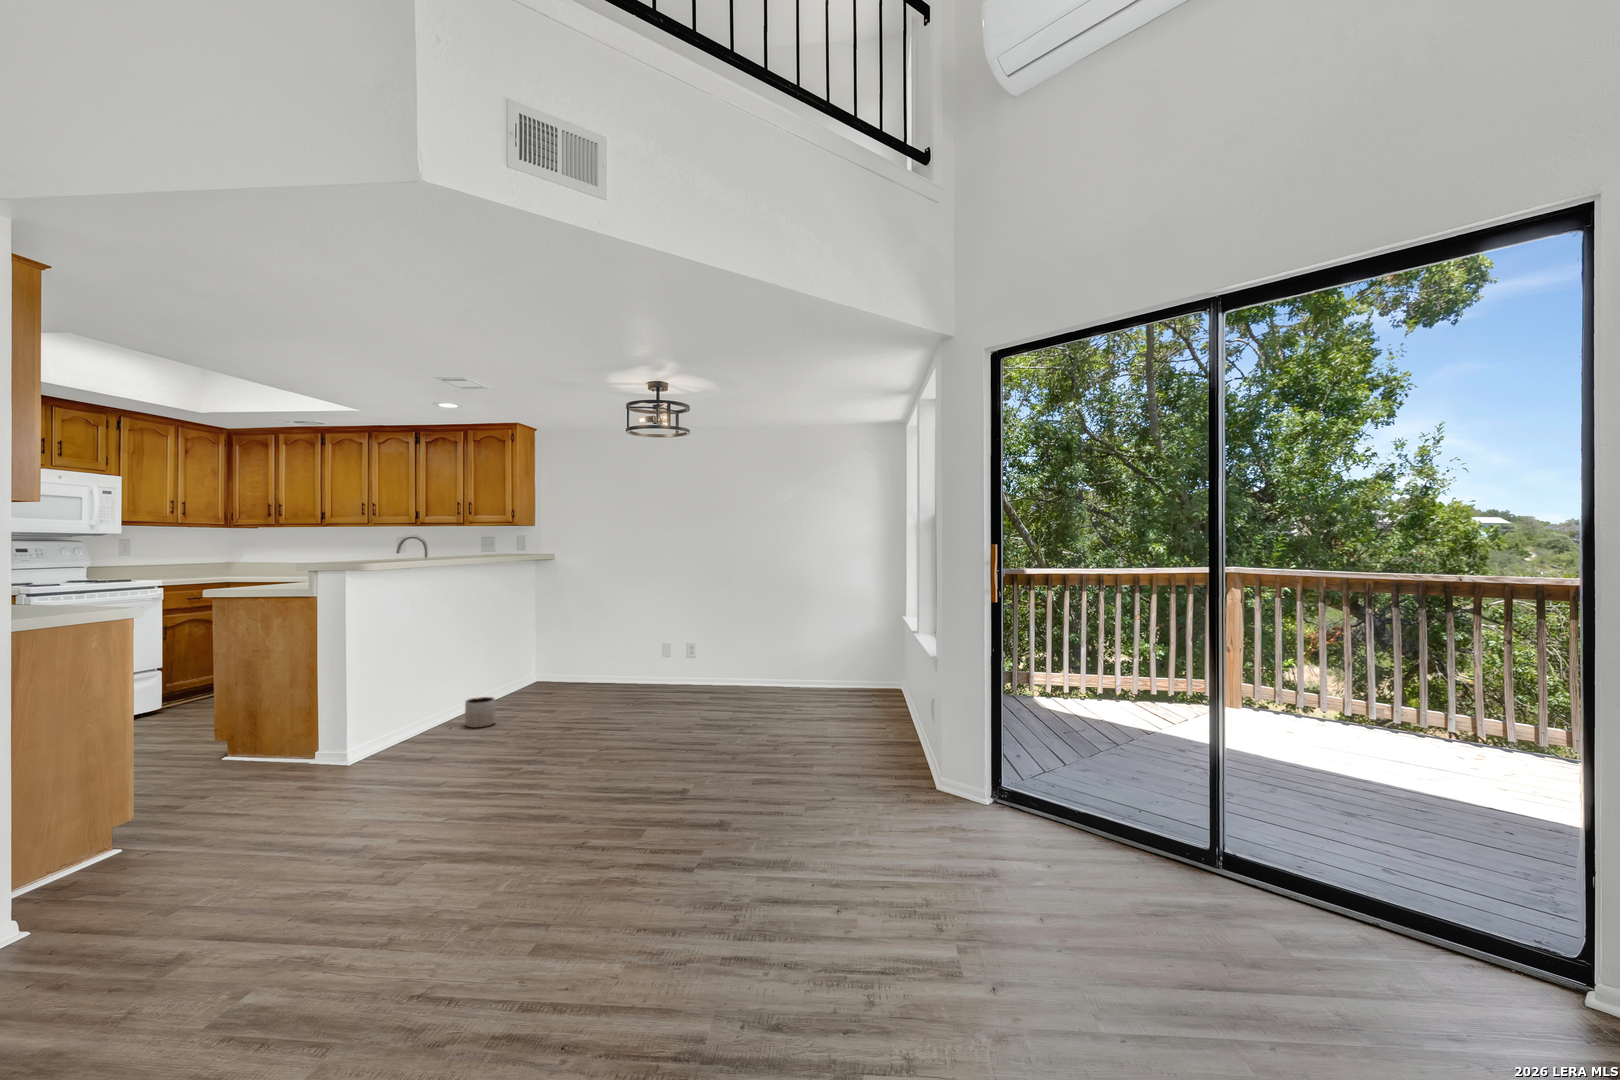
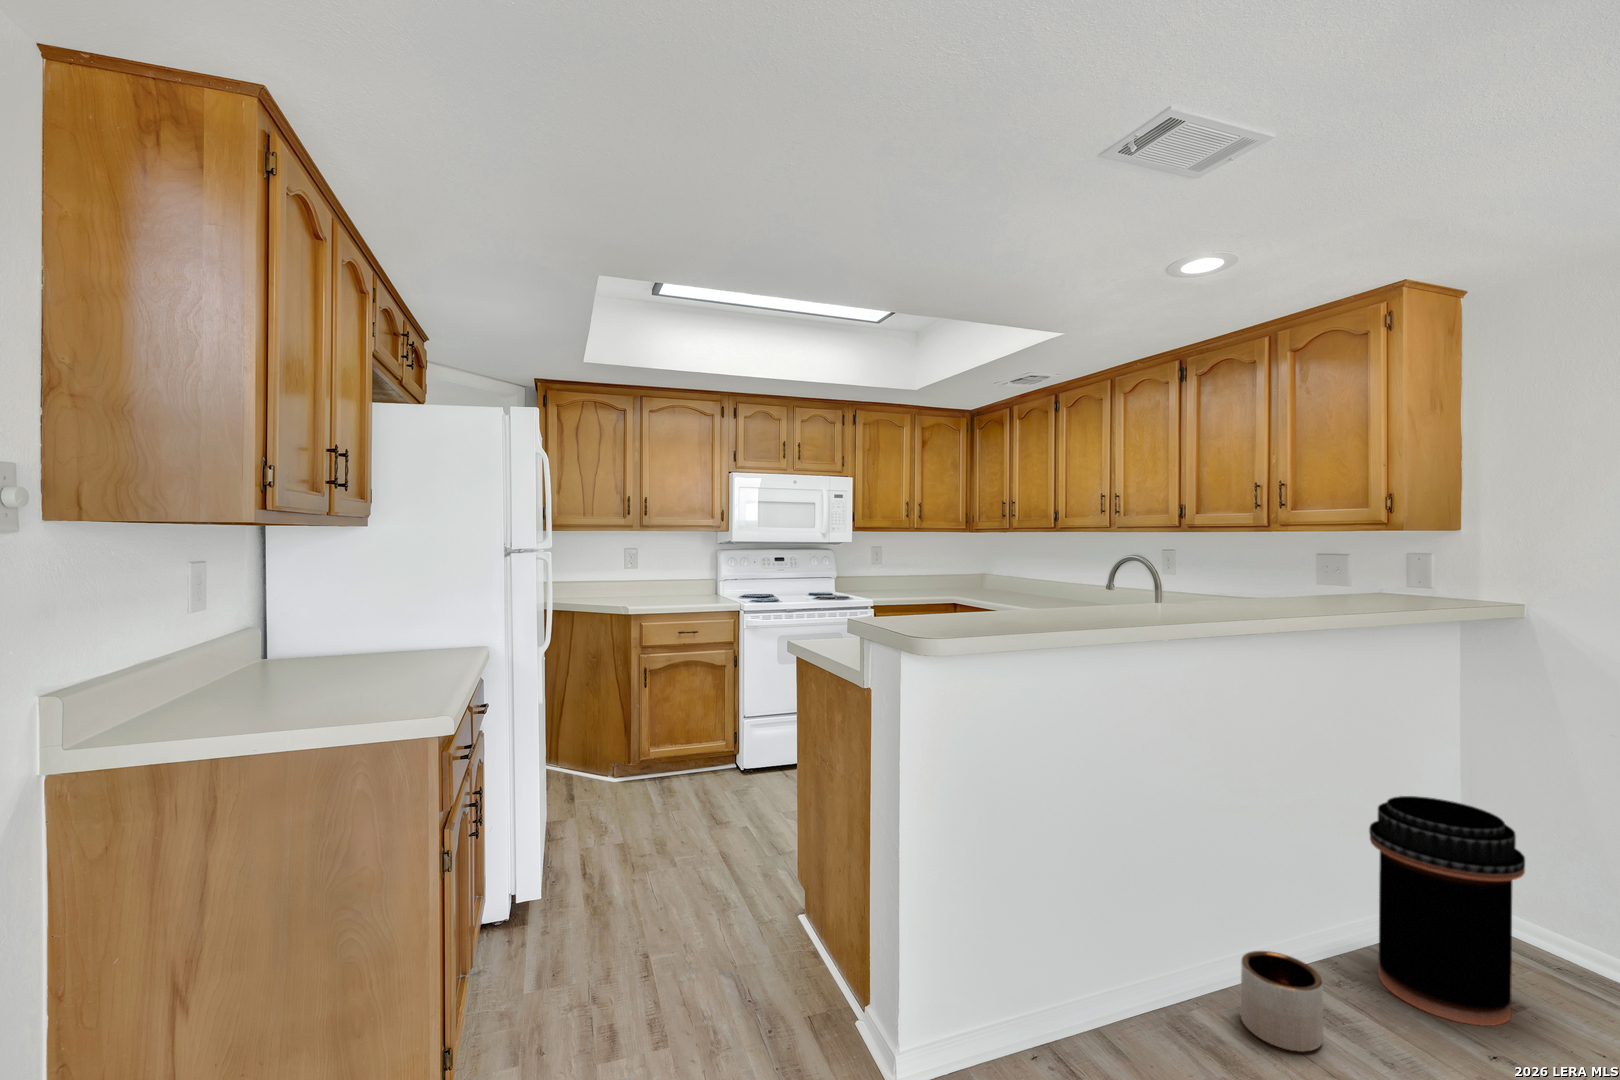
trash can: none [509,632,558,709] -> present [1369,796,1525,1026]

